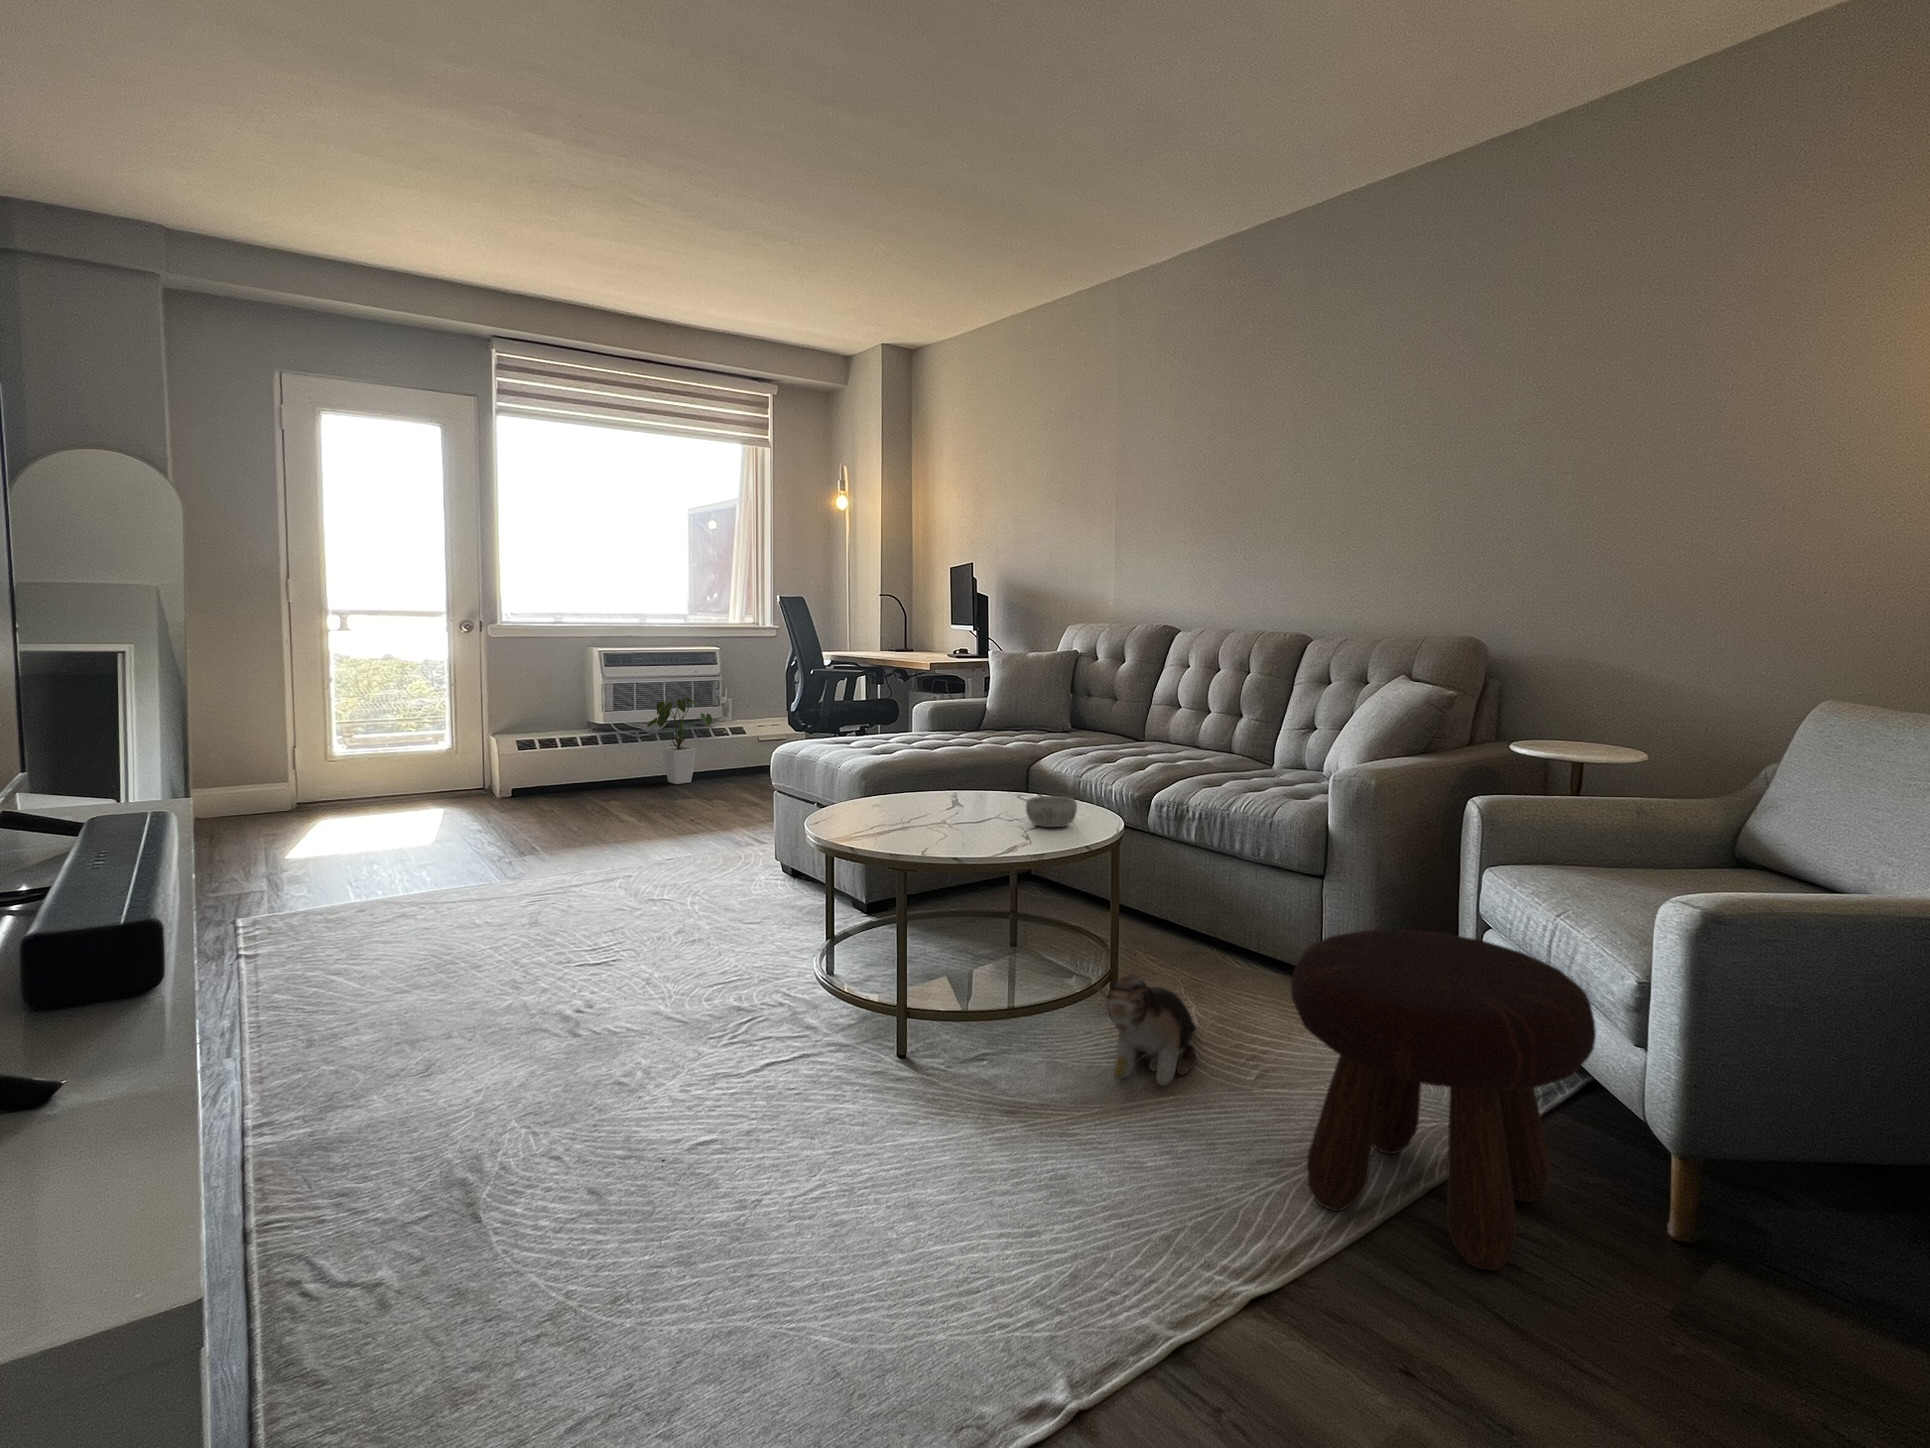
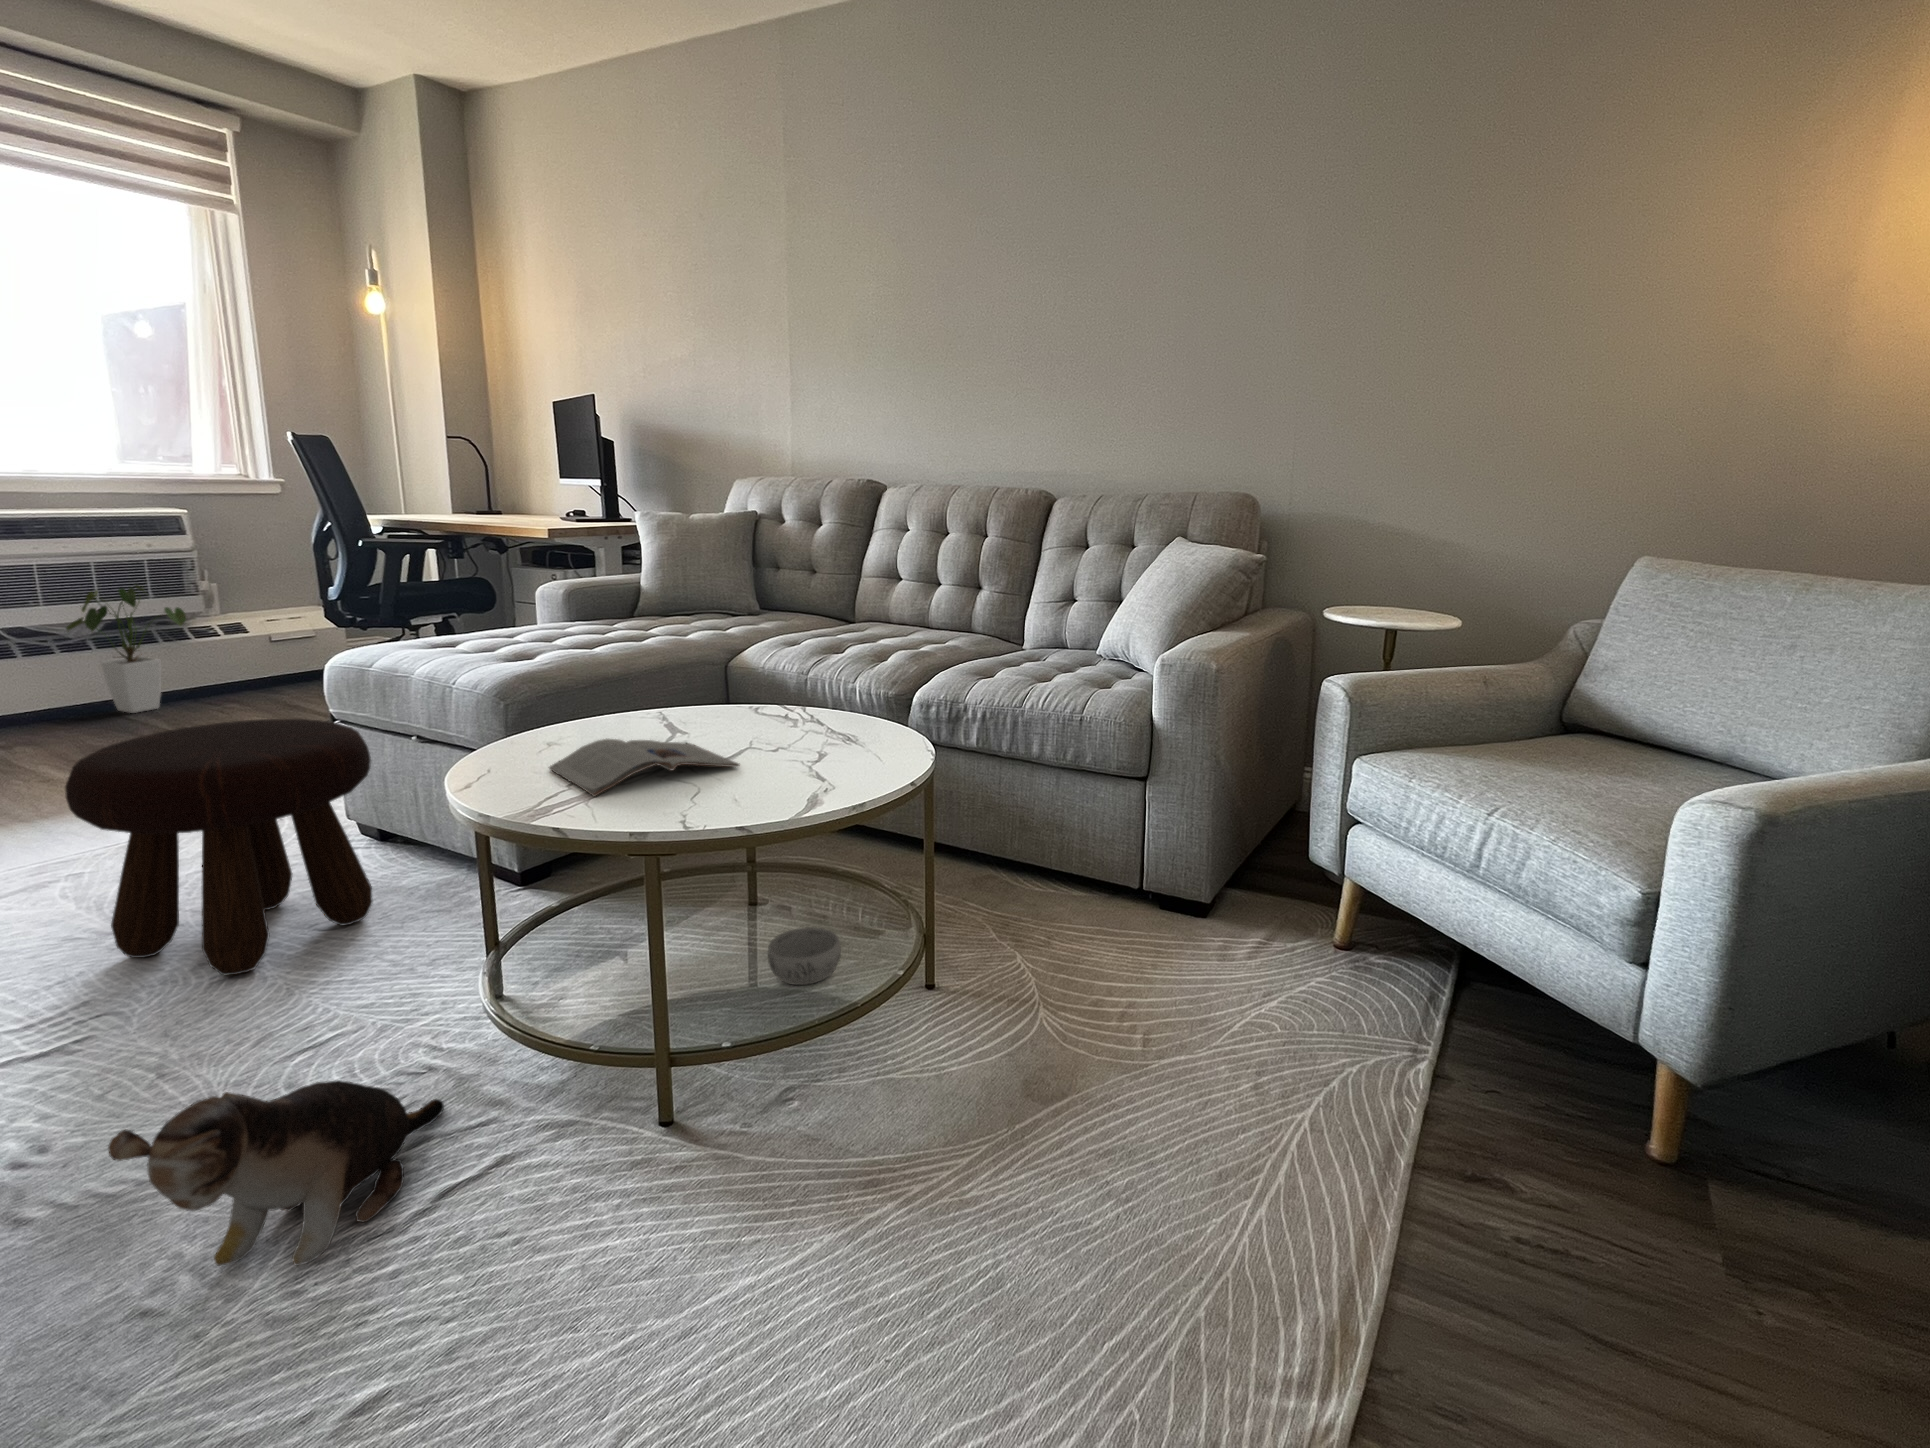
decorative bowl: present [1026,796,1077,827] -> present [768,927,841,985]
magazine: none [864,802,979,834] -> present [549,739,739,796]
footstool: present [1291,929,1596,1270] -> present [65,719,373,975]
plush toy: present [1096,975,1197,1086] -> present [108,1080,444,1266]

